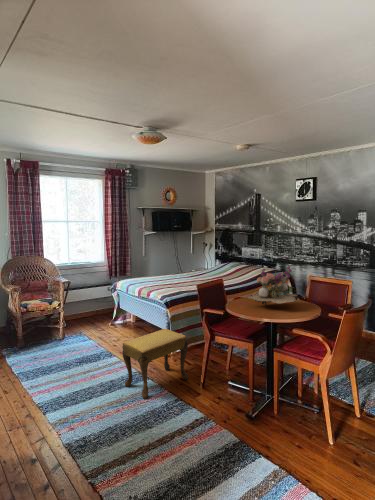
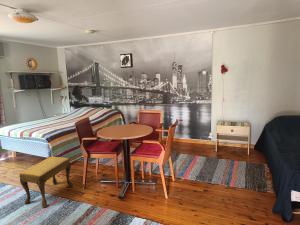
flower arrangement: present [249,266,297,305] -> none [110,105,138,130]

